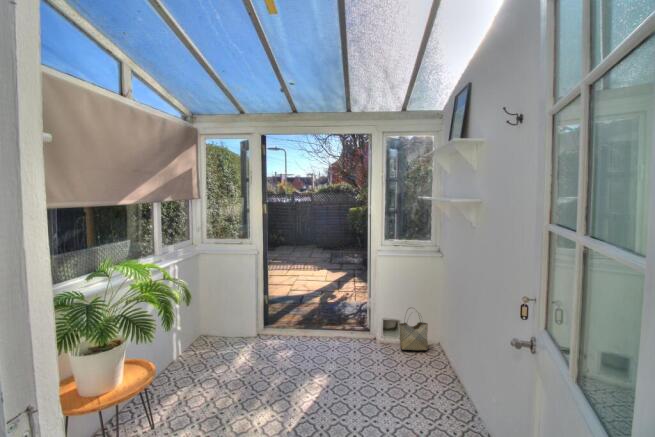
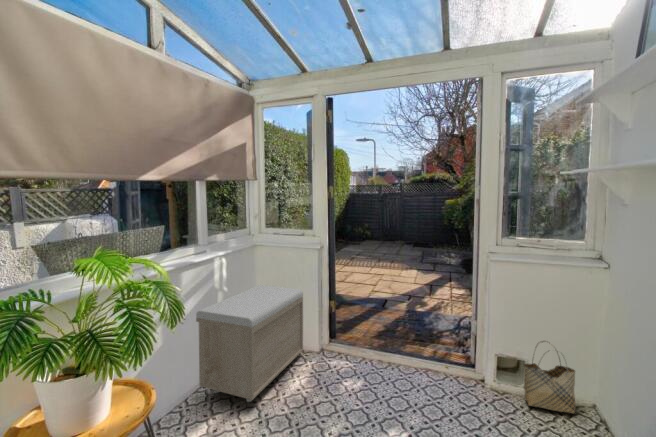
storage bench: none [162,287,243,374] -> present [196,285,303,402]

